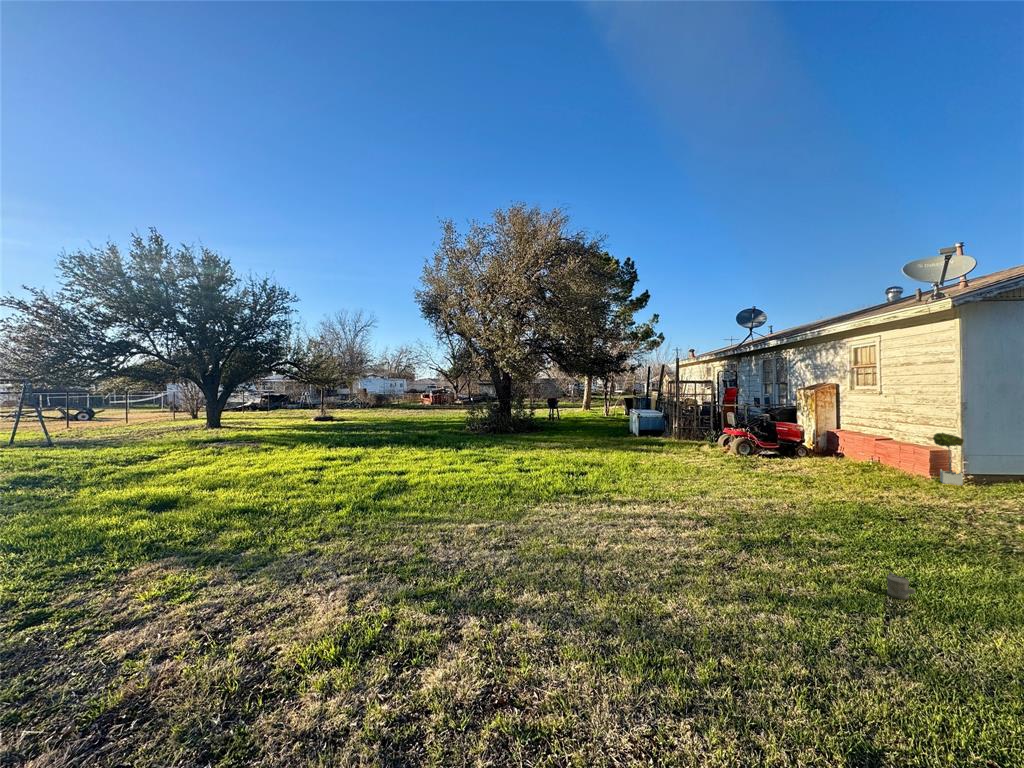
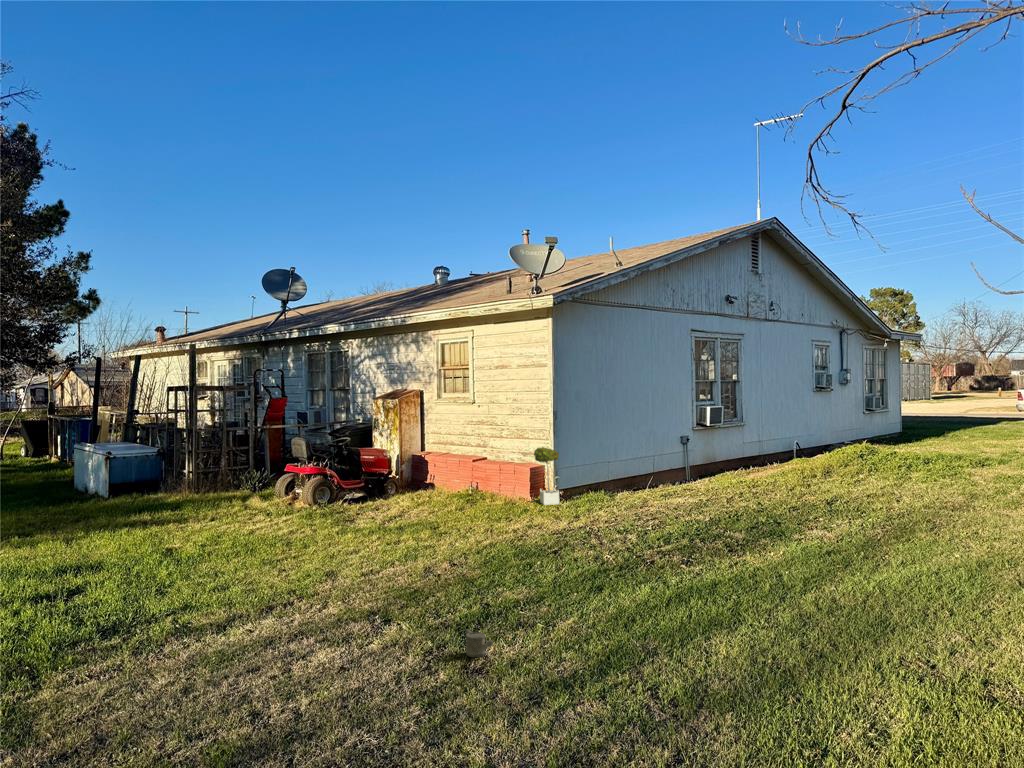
watering can: present [887,572,915,599] -> present [466,630,493,657]

